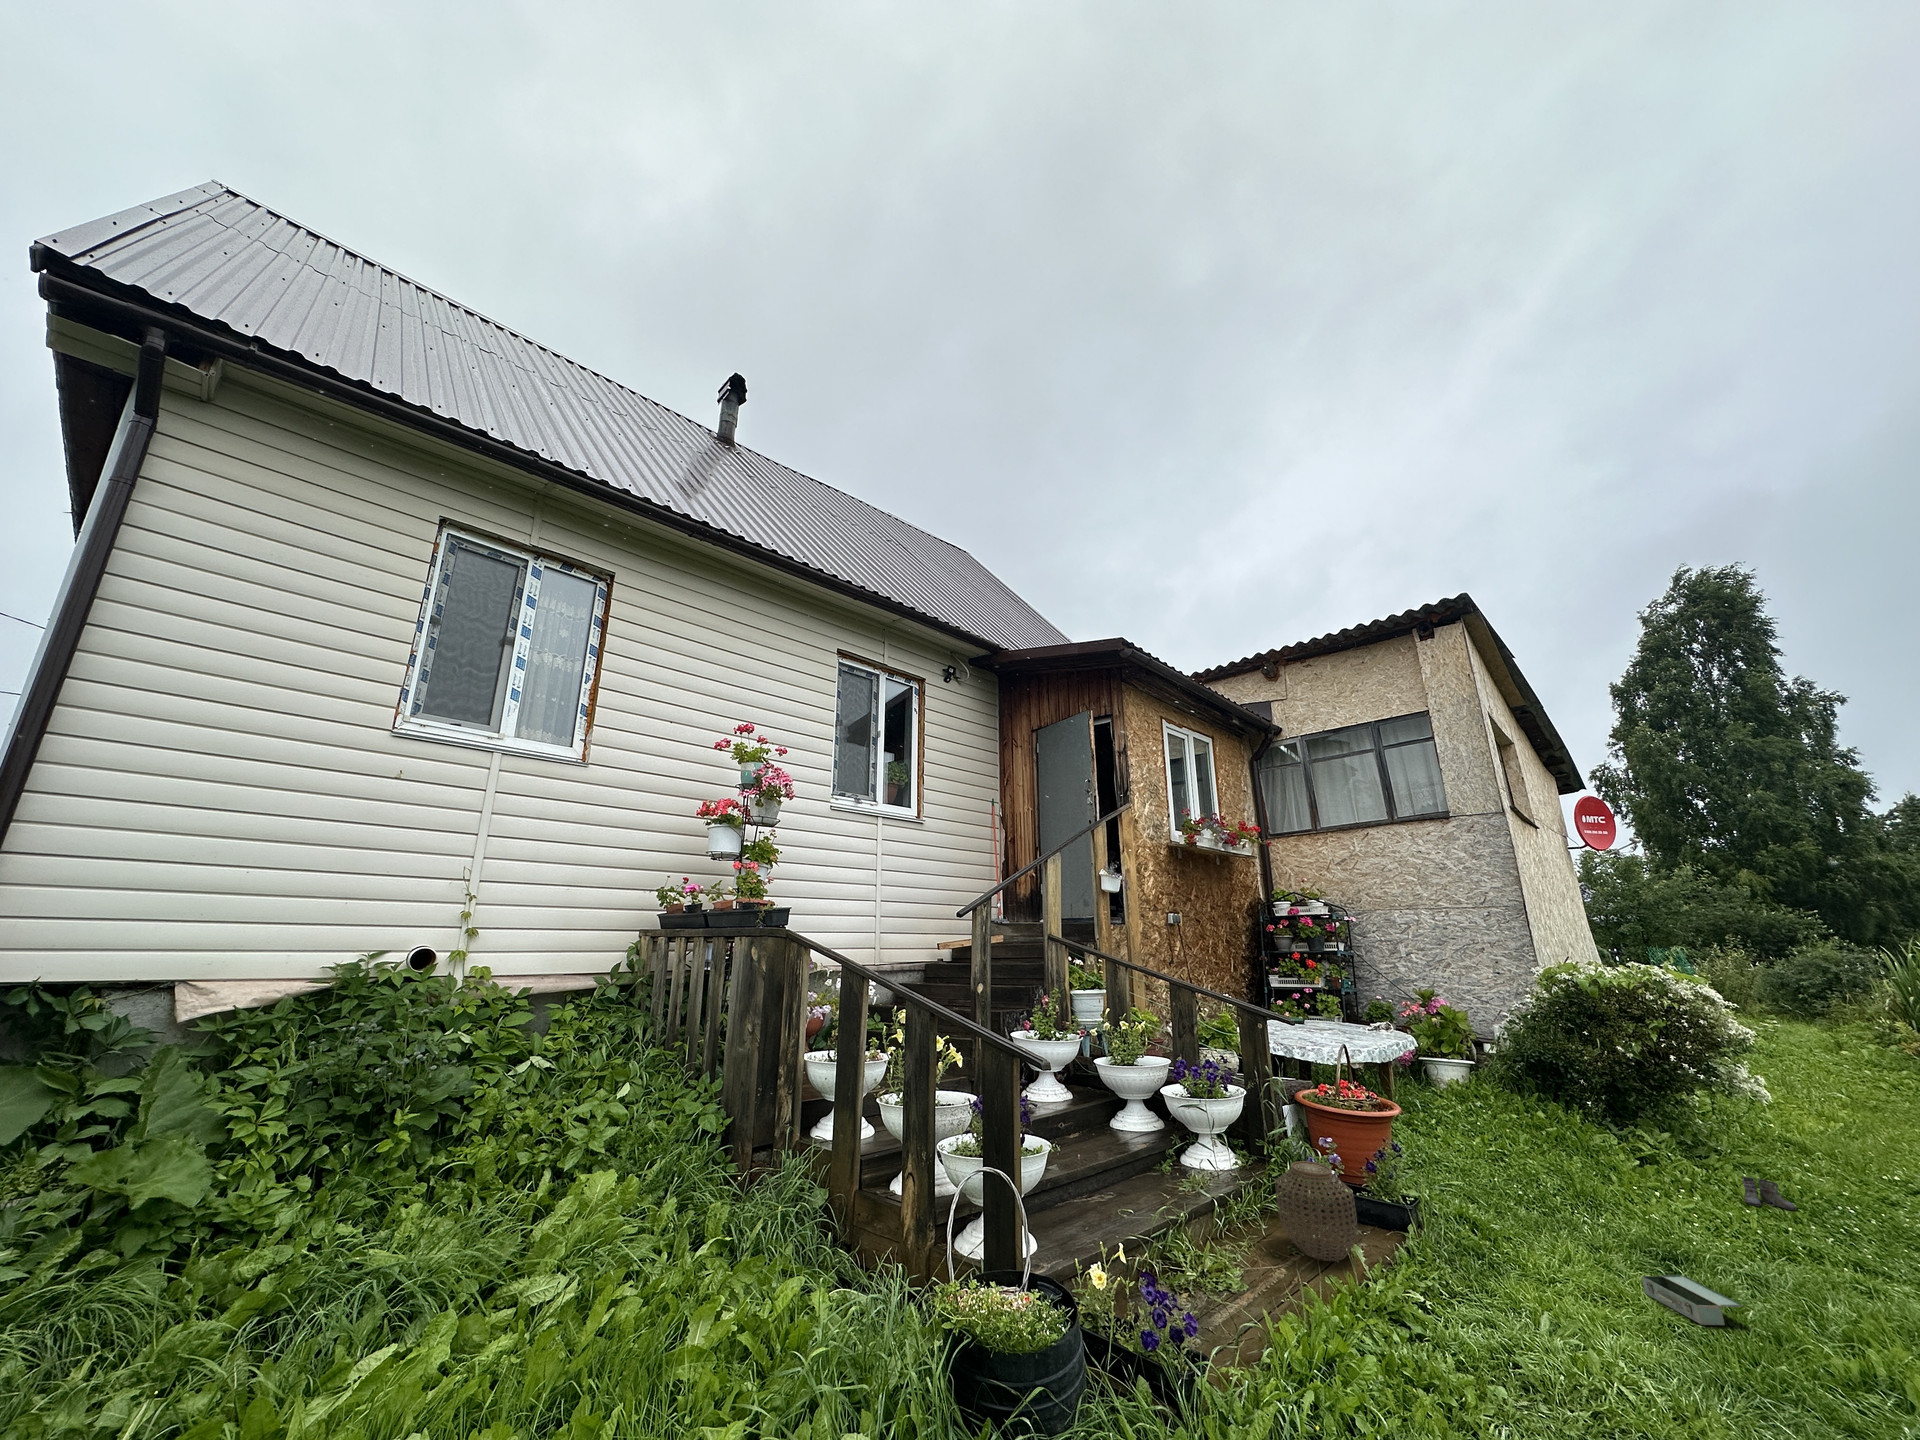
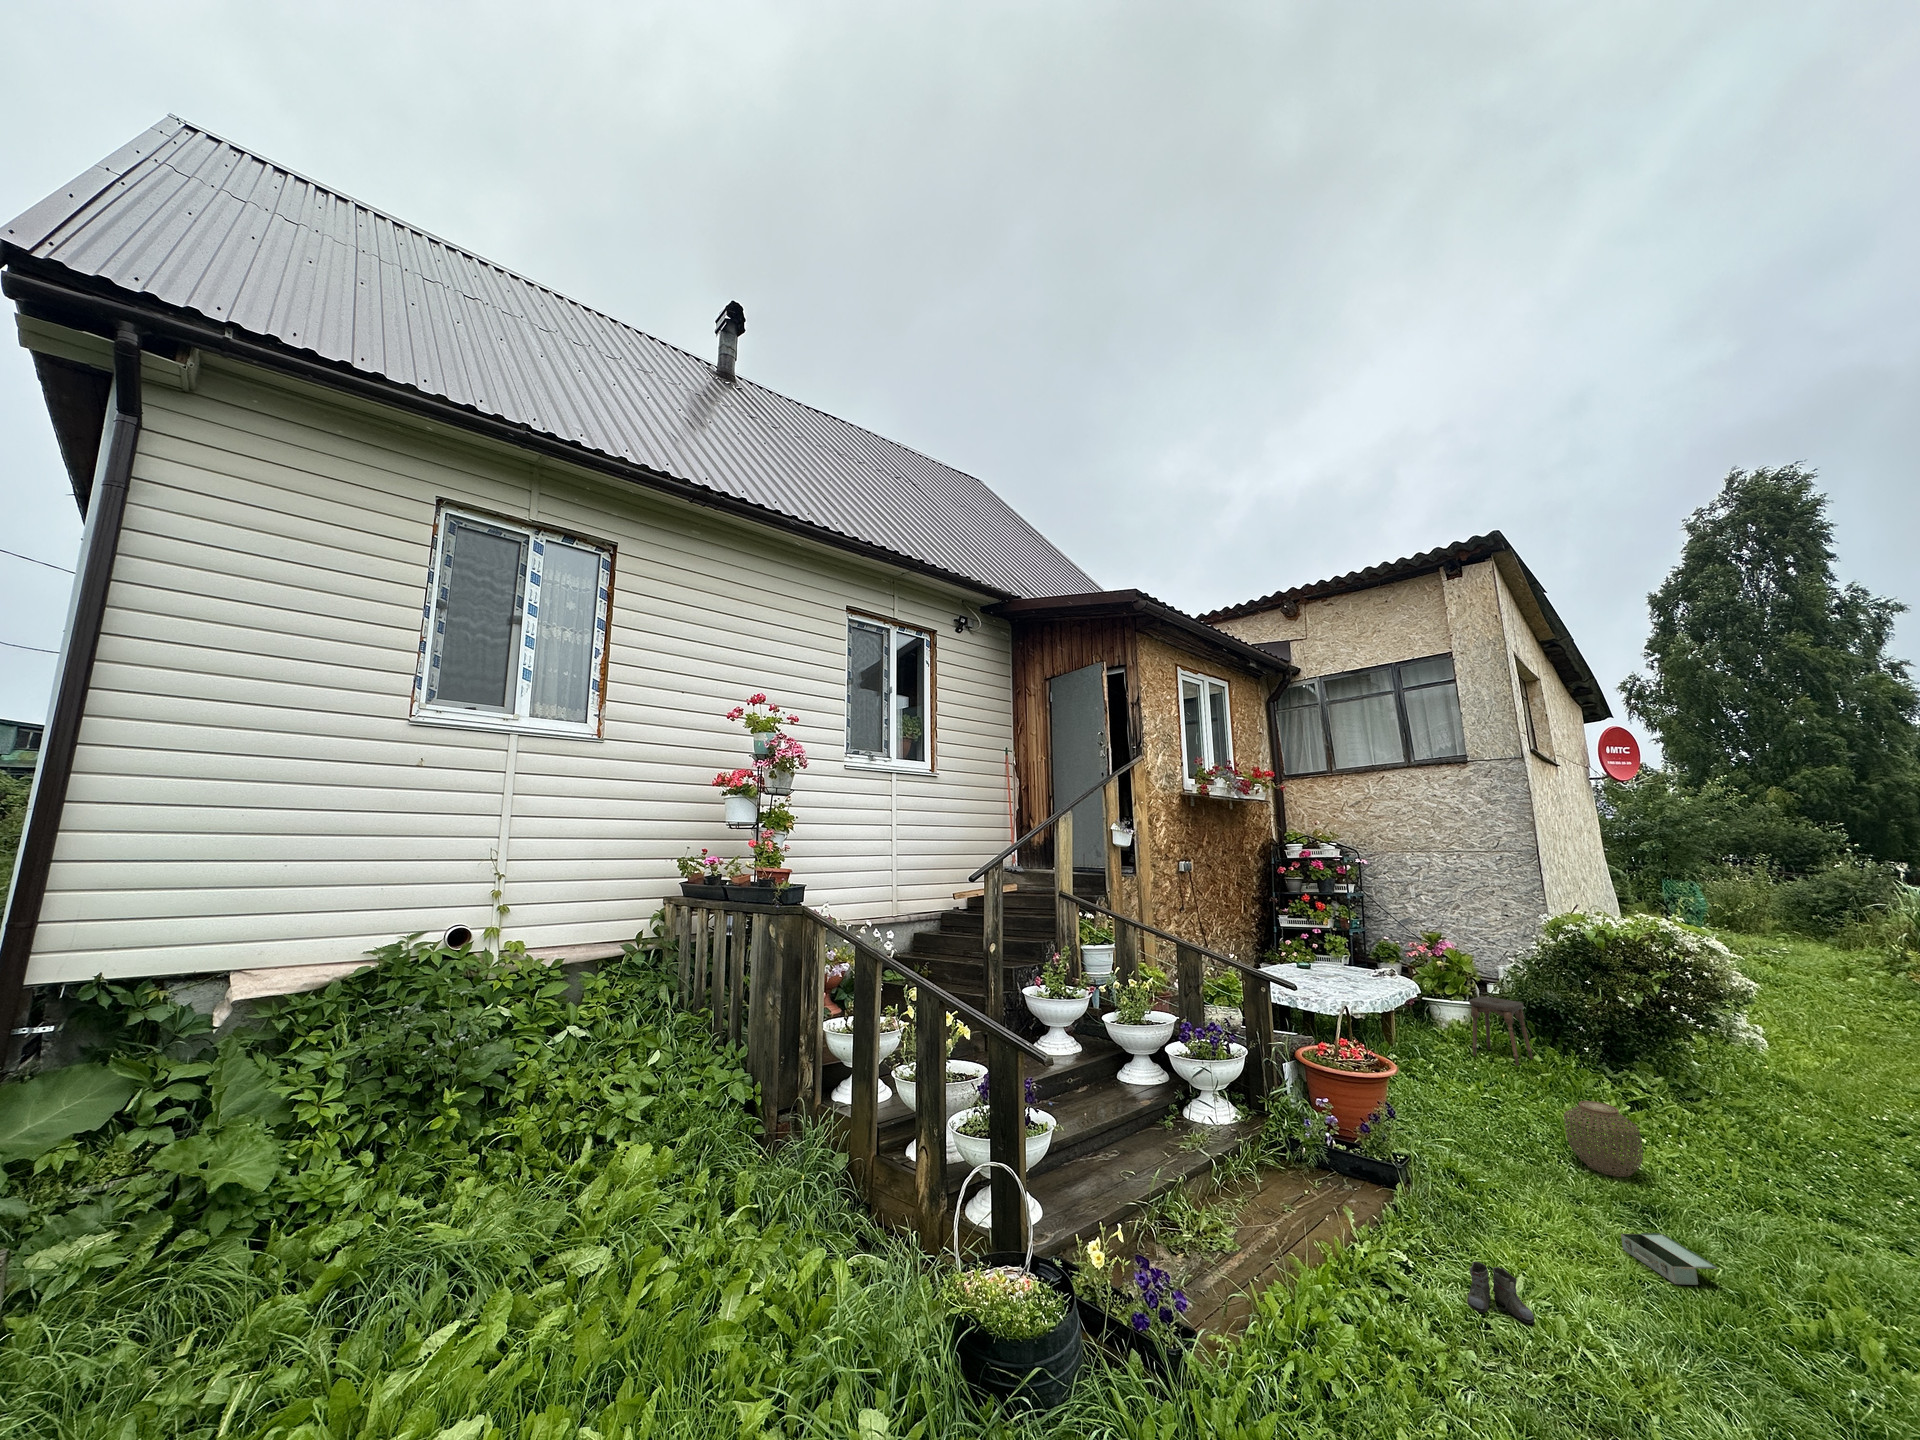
stool: none [1469,1053,1538,1125] -> present [1469,997,1533,1066]
woven basket: present [1275,1161,1357,1261] -> present [1564,1101,1643,1177]
boots: present [1742,1177,1796,1211] -> present [1467,1262,1535,1323]

